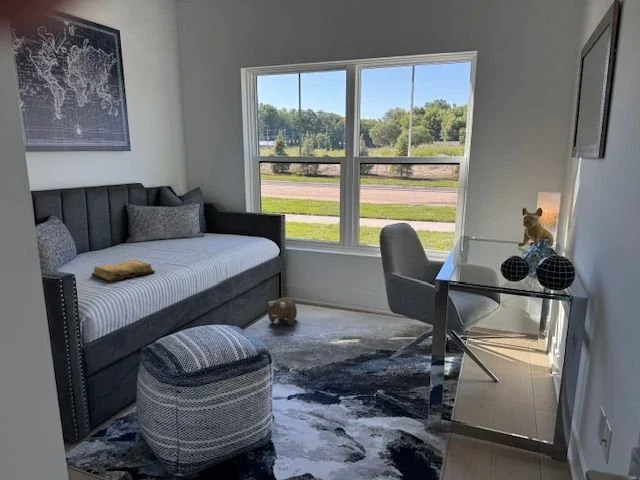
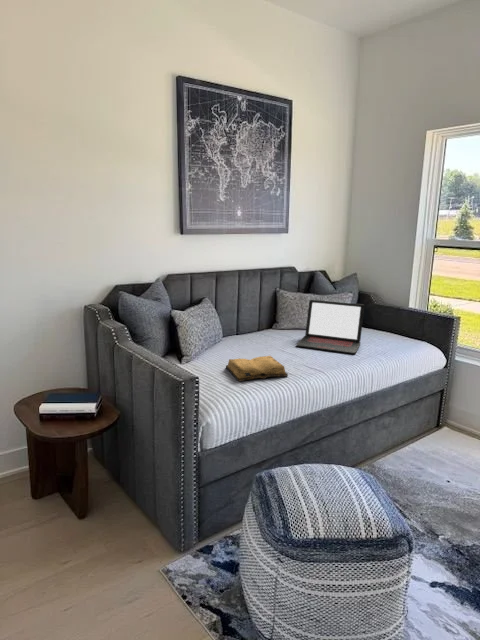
laptop: none [155,211,212,253] -> present [296,300,364,354]
plush toy: present [268,297,297,325] -> none [419,424,459,463]

